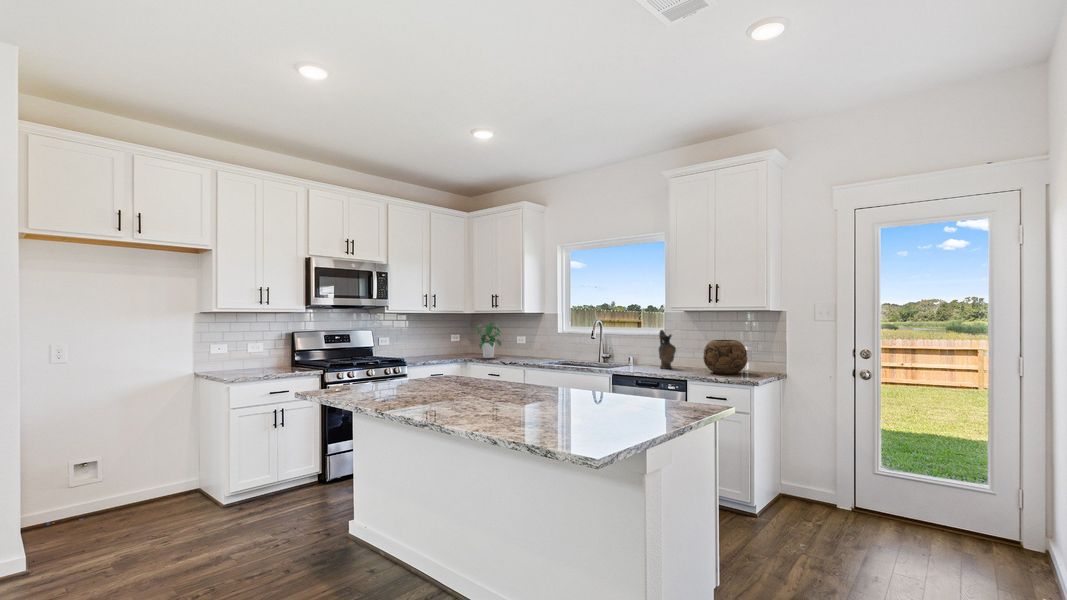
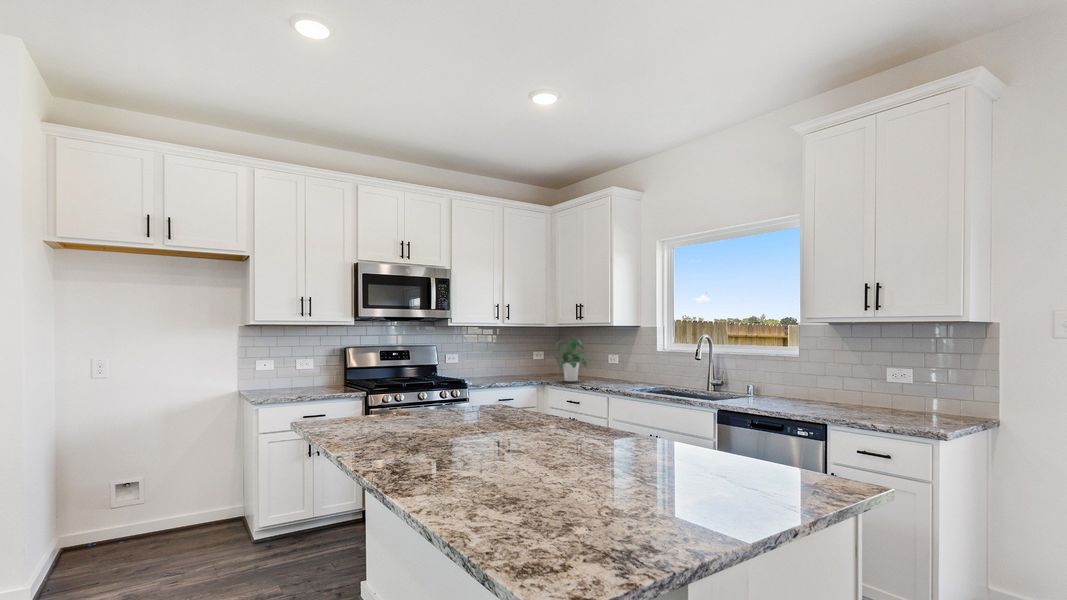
ceramic pitcher: present [659,330,676,369] -> none [788,349,814,404]
decorative bowl: present [703,340,747,374] -> none [855,365,927,417]

